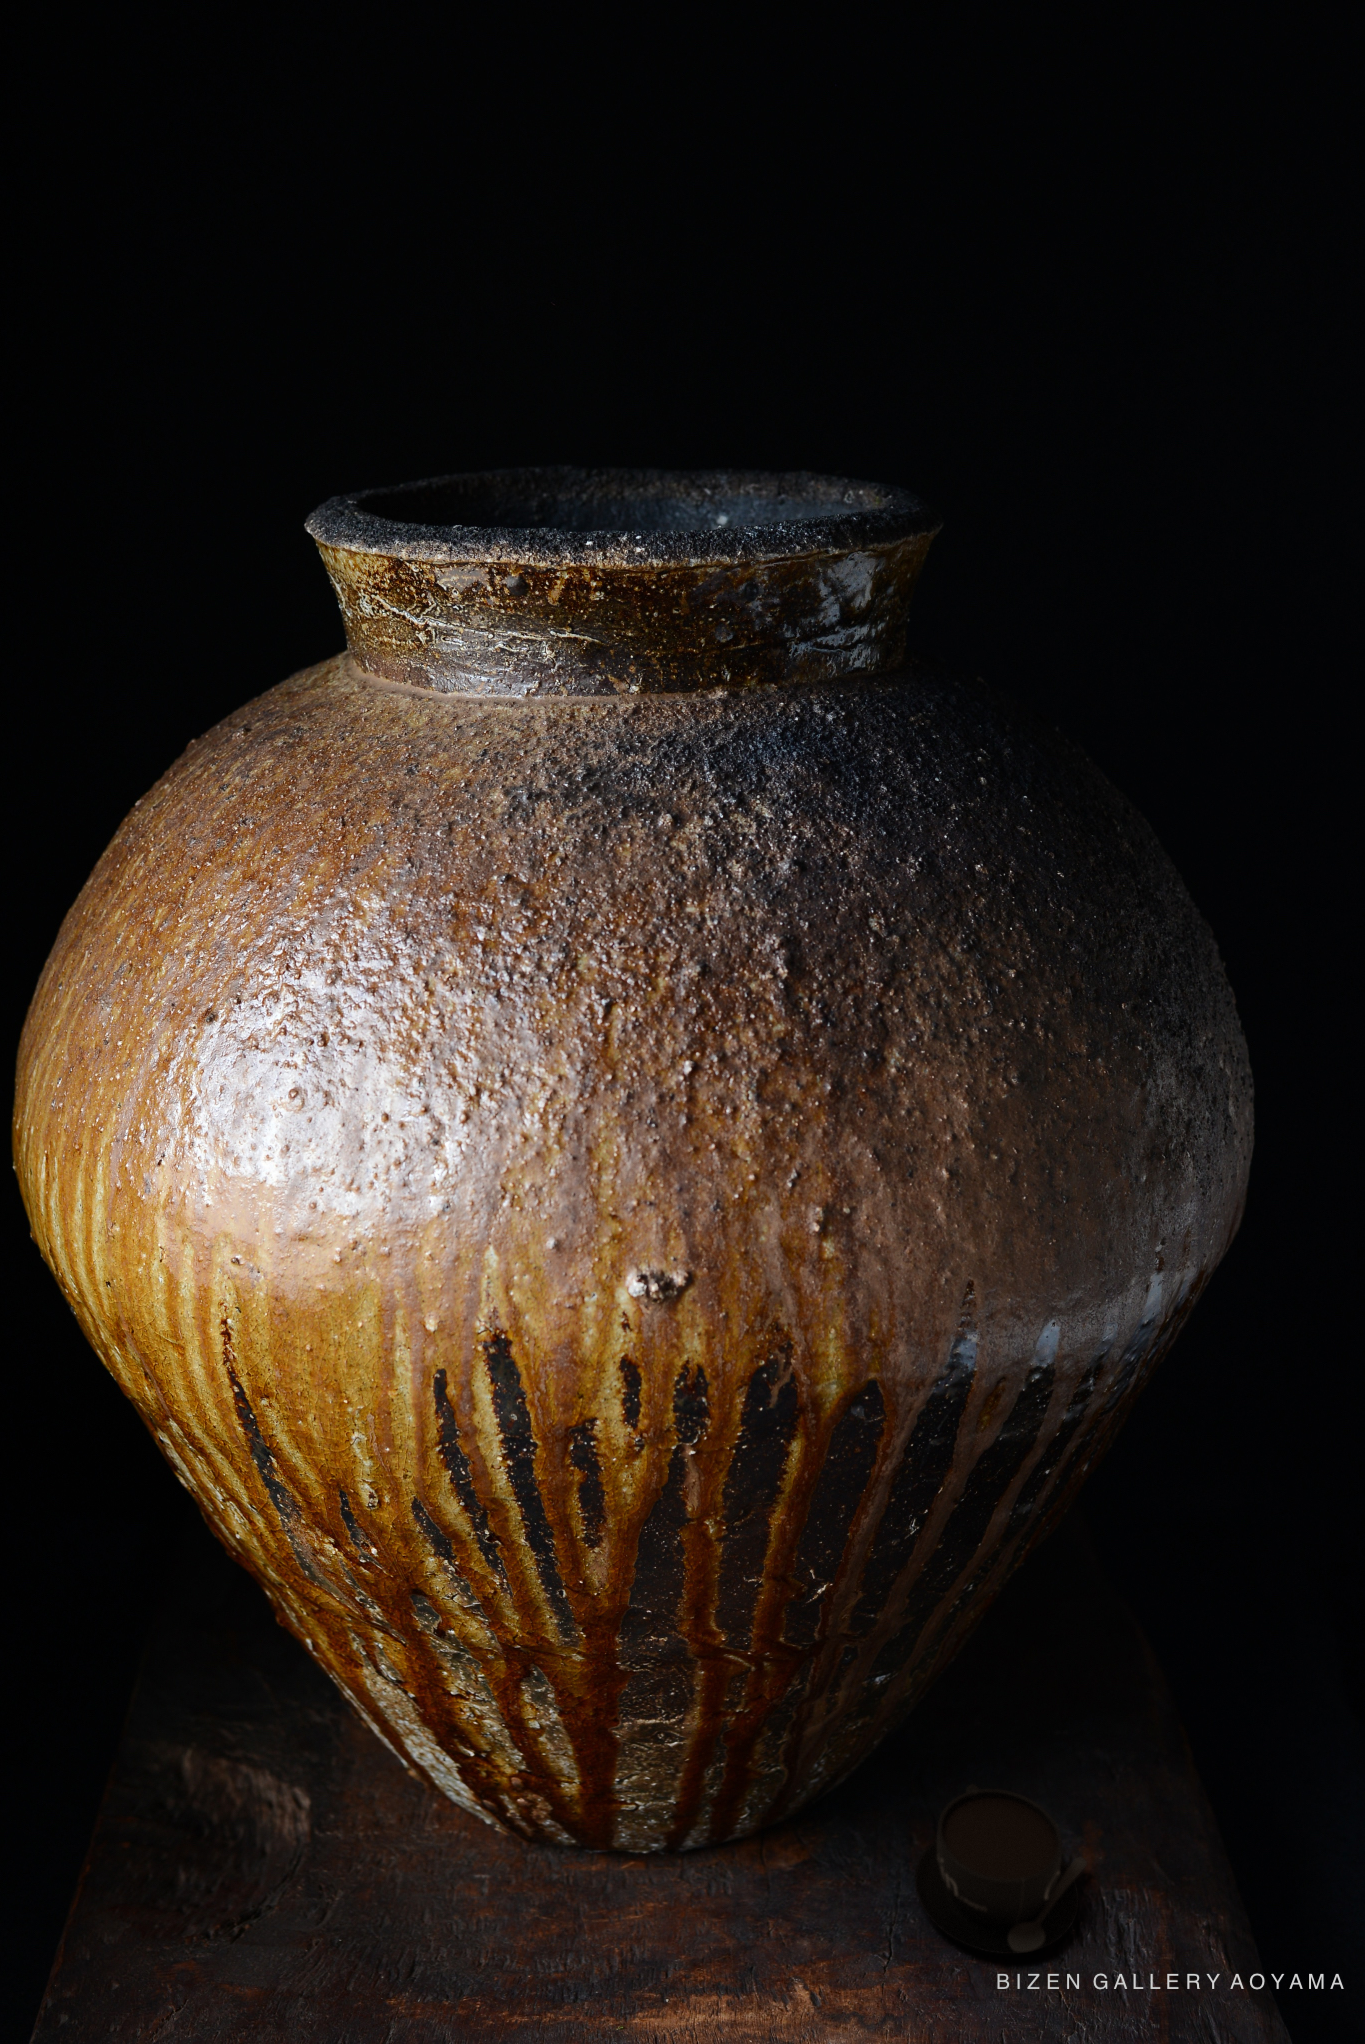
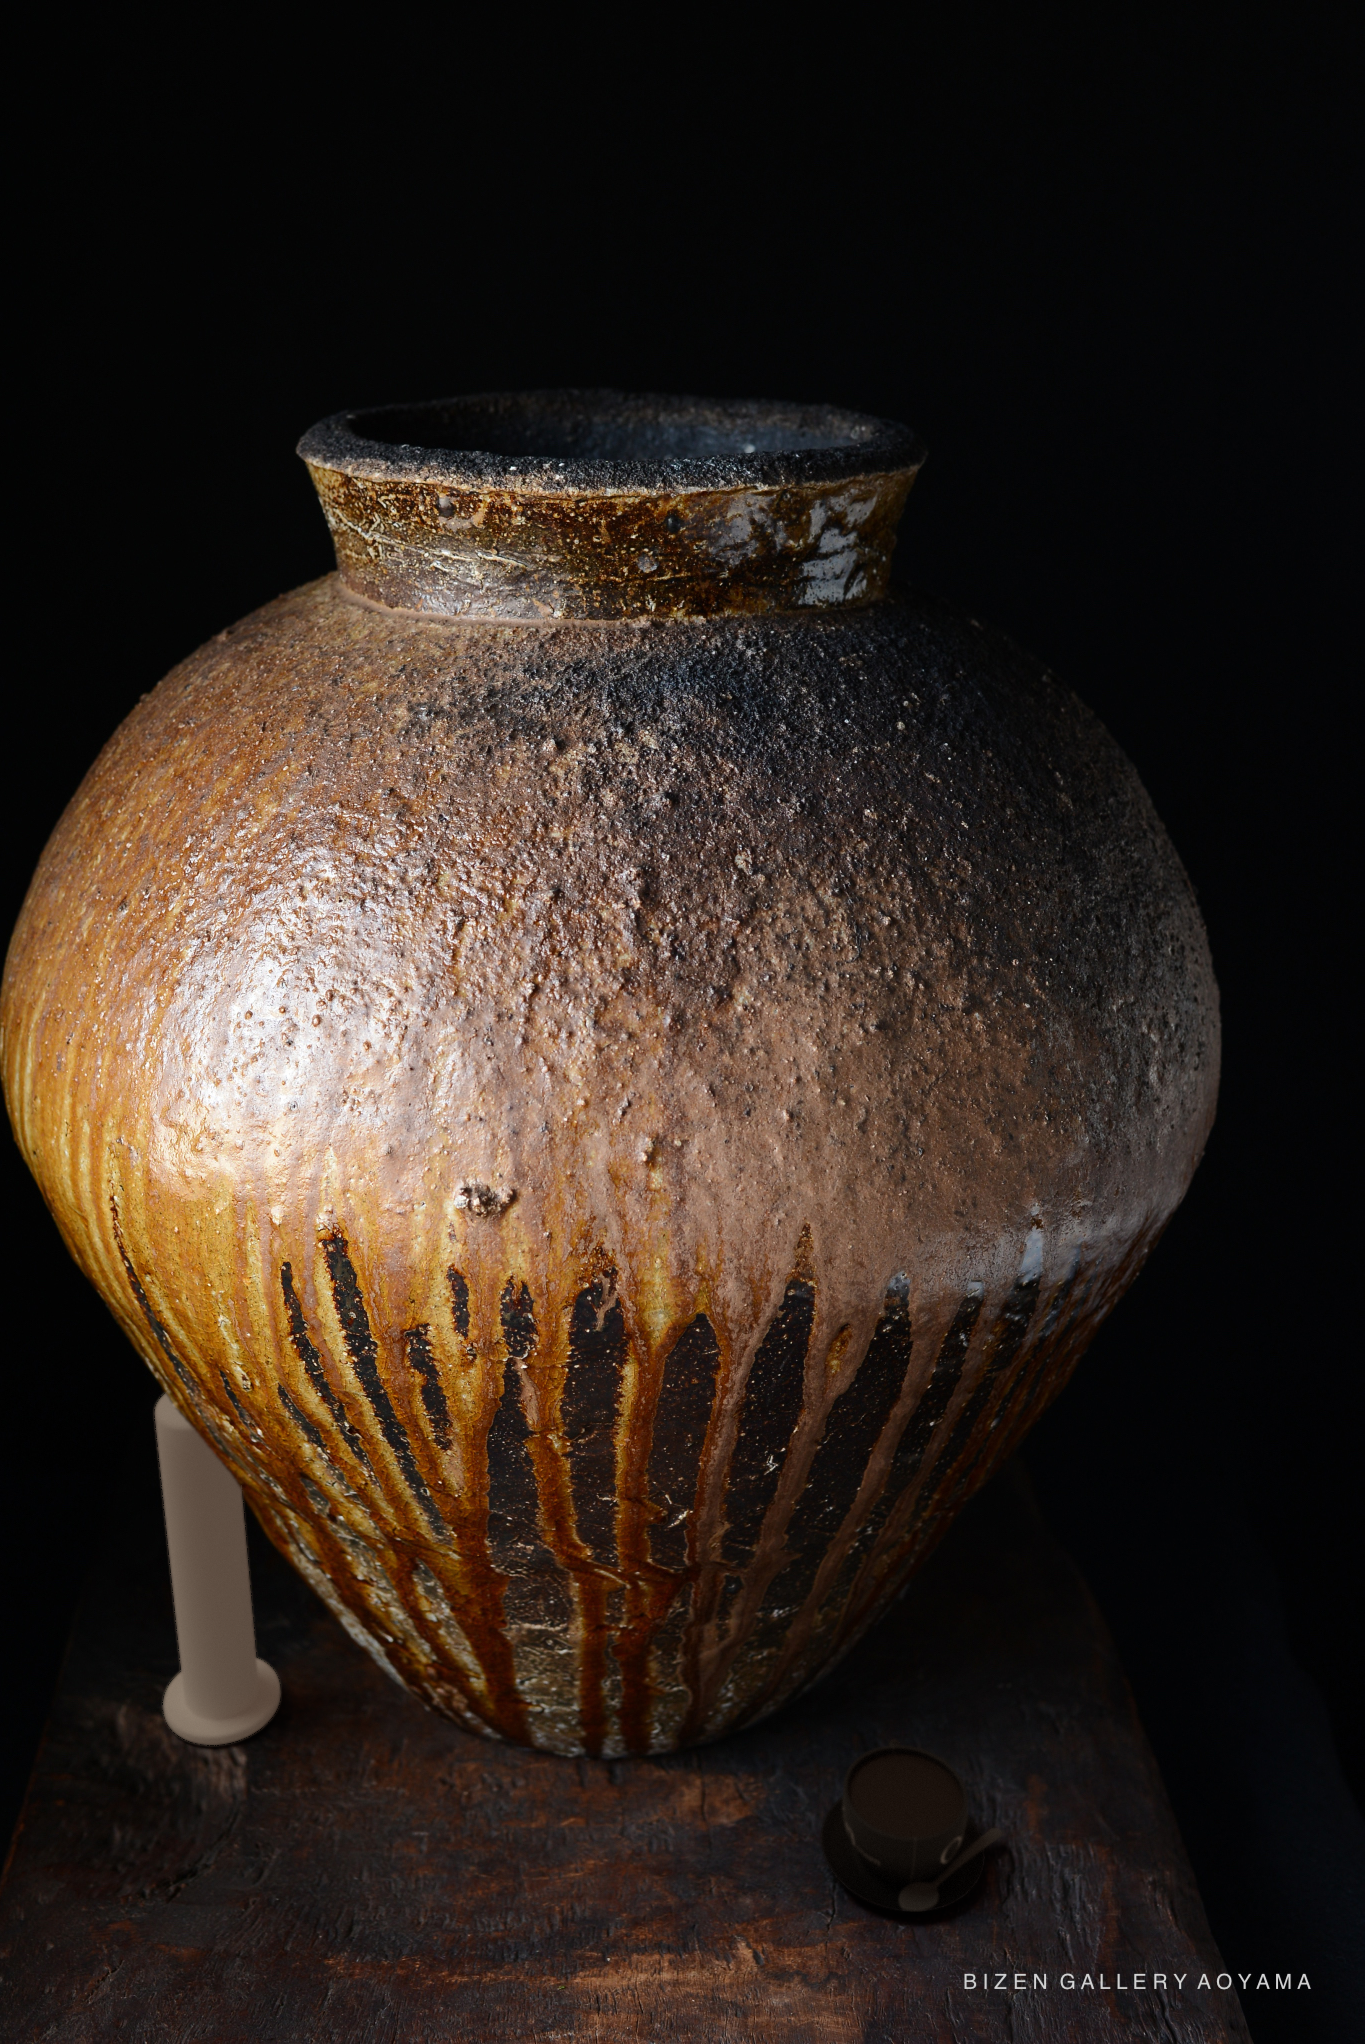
candle: none [198,1482,327,1898] -> present [155,1394,281,1745]

